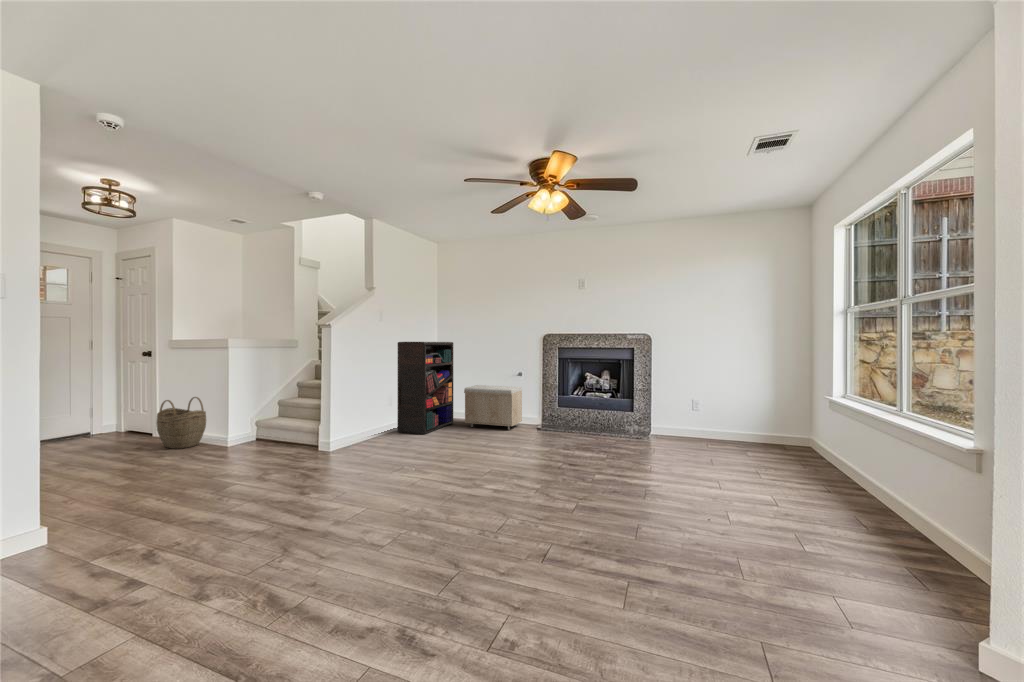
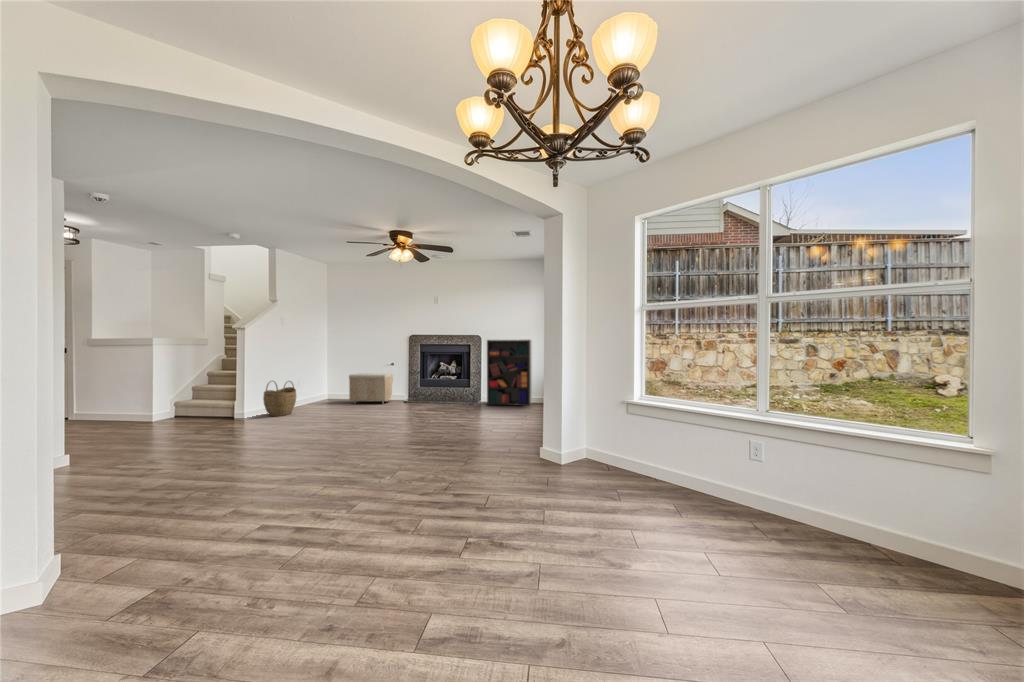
bookshelf: present [397,342,453,434] -> present [487,339,532,406]
woven basket: present [156,397,206,449] -> present [263,381,296,416]

